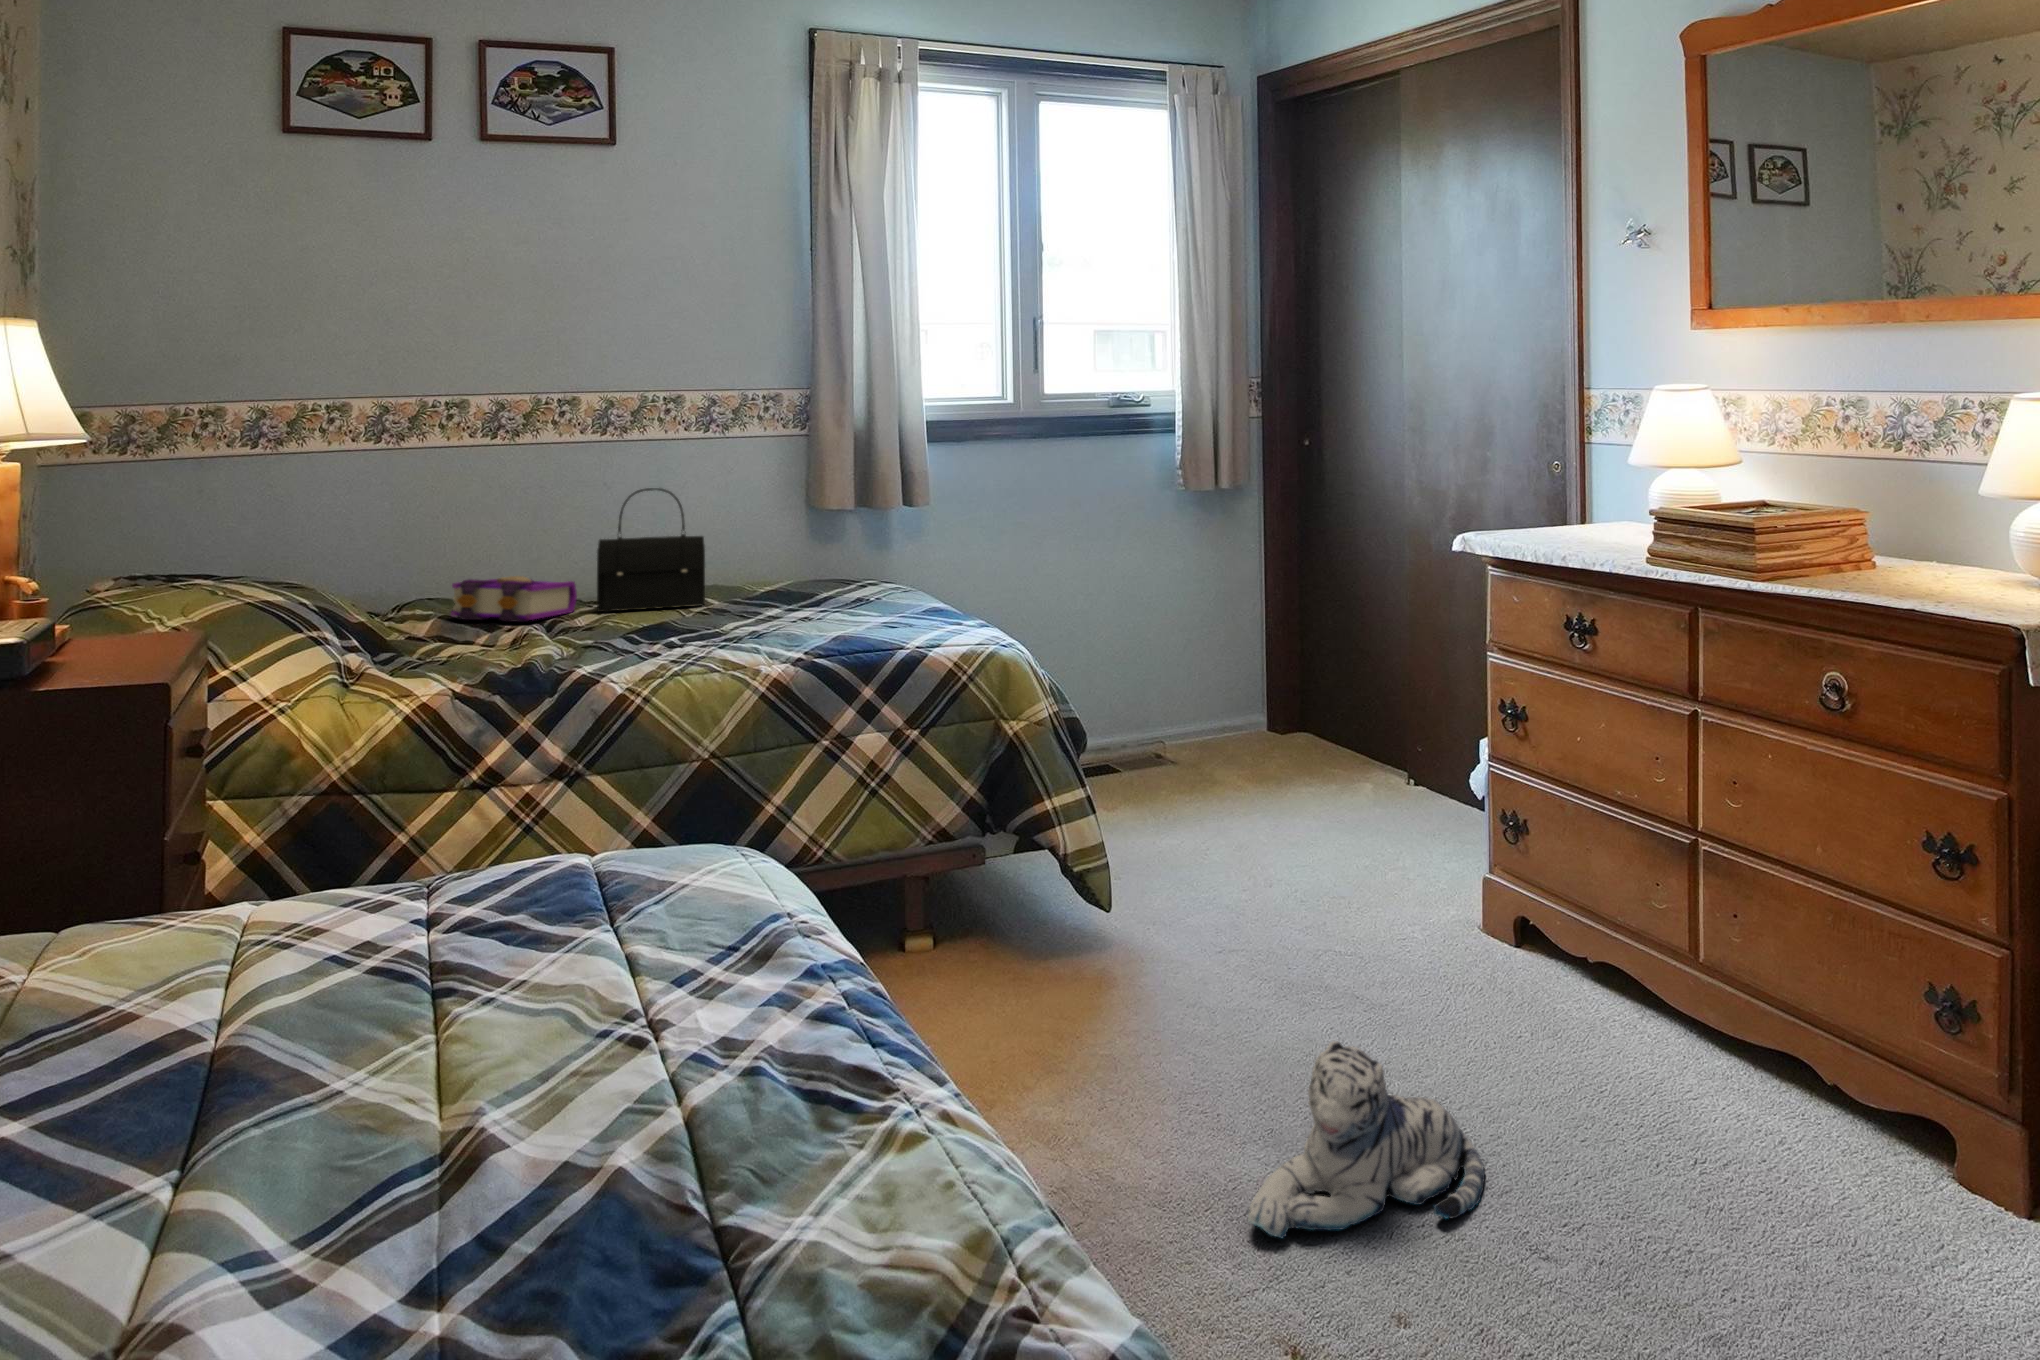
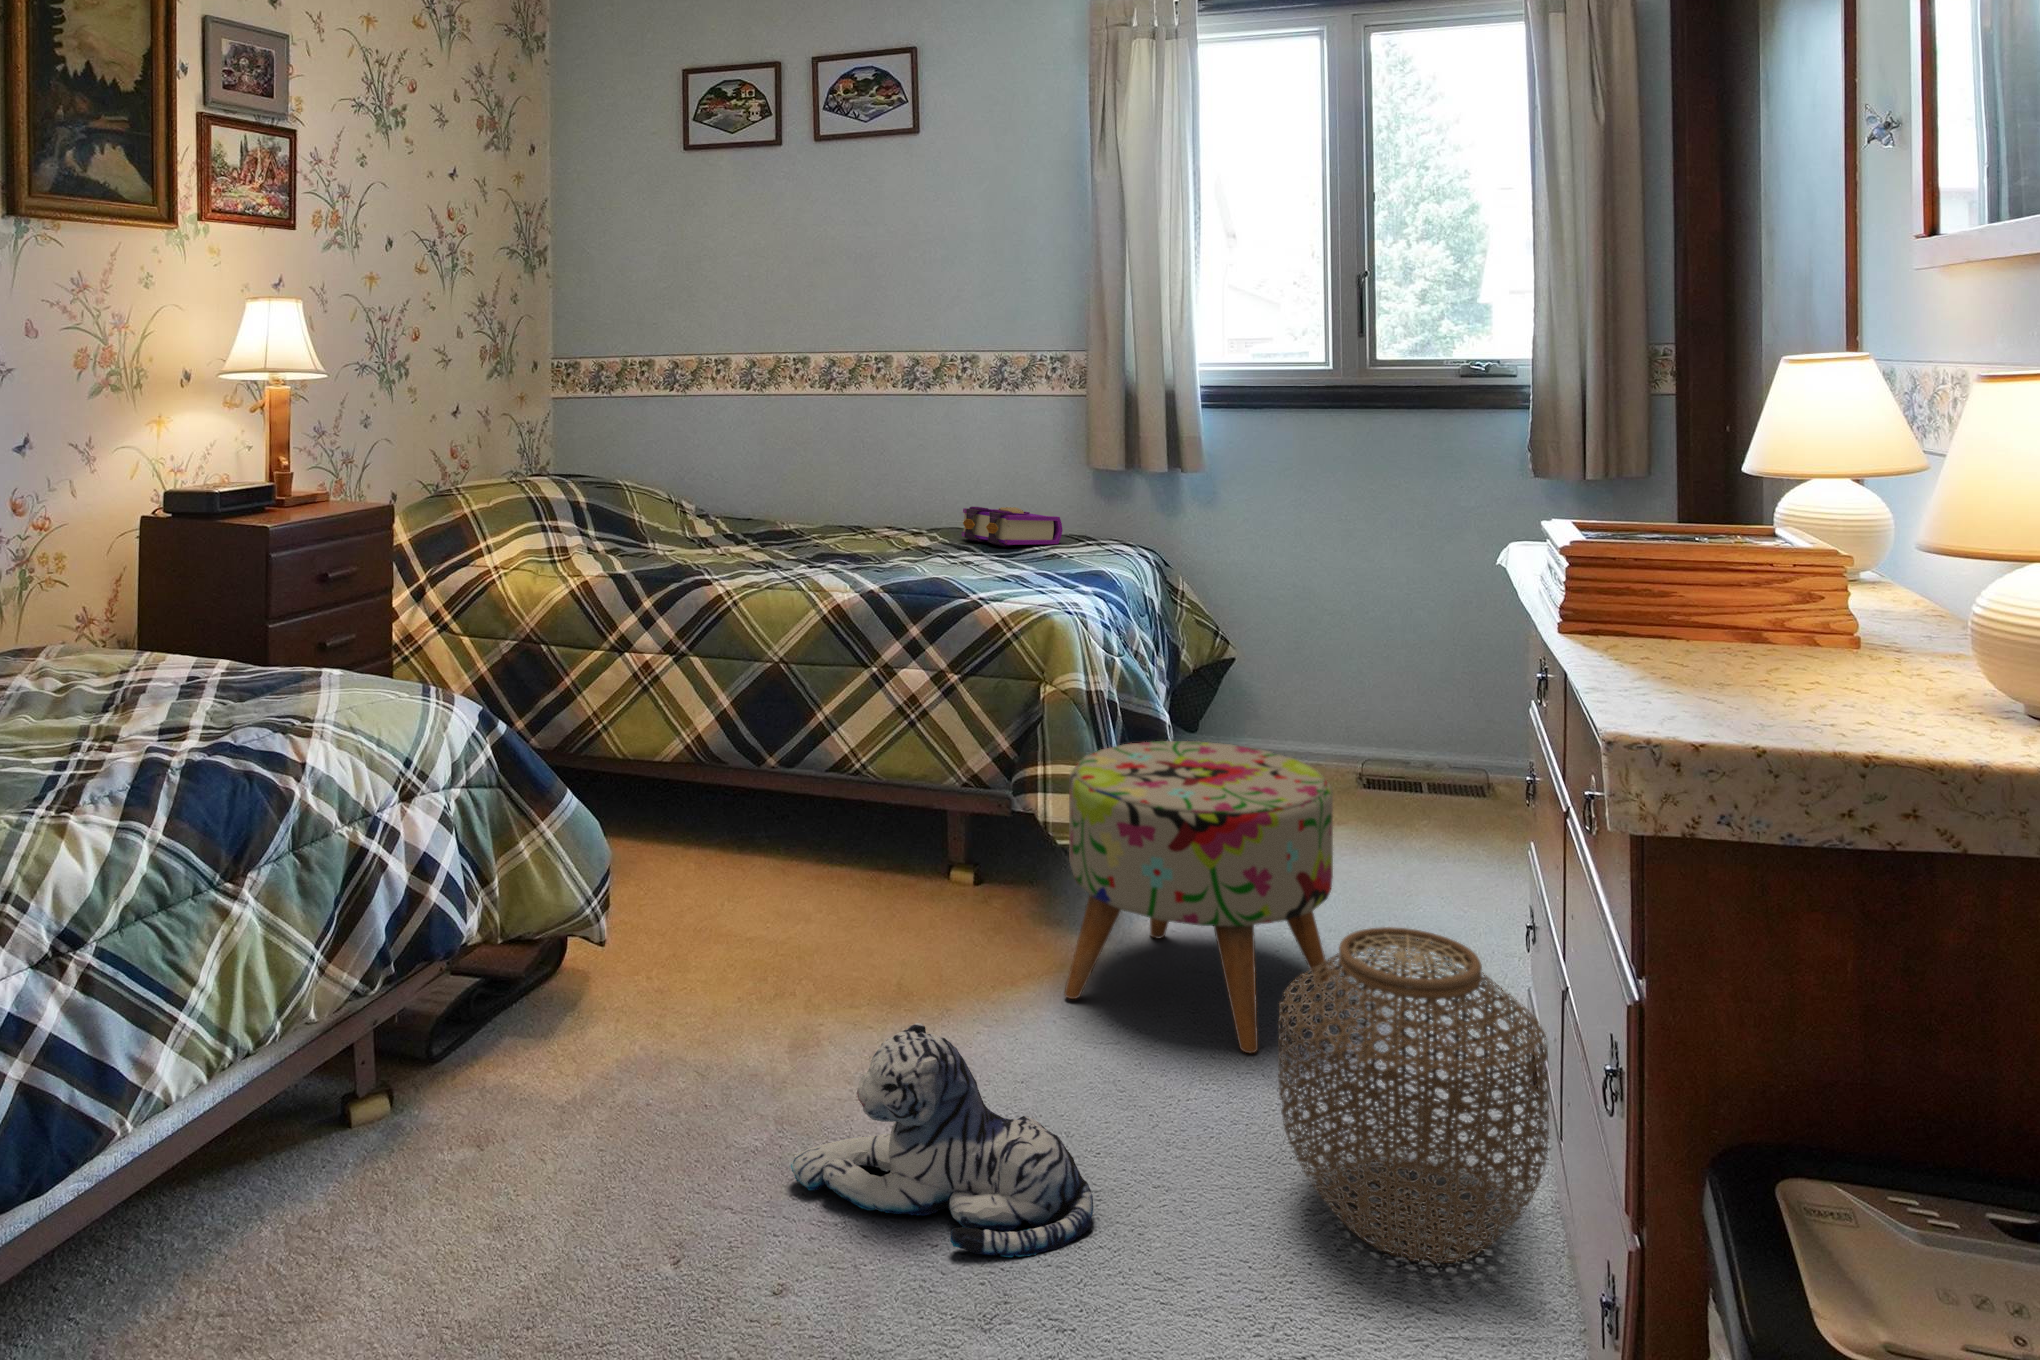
handbag: present [597,488,705,612] -> none [845,436,934,545]
book: present [451,576,577,622] -> present [962,507,1063,546]
ottoman: none [1126,746,1358,1009] -> present [1064,741,1333,1053]
woven basket: none [1500,845,1708,1090] -> present [1278,927,1549,1263]

